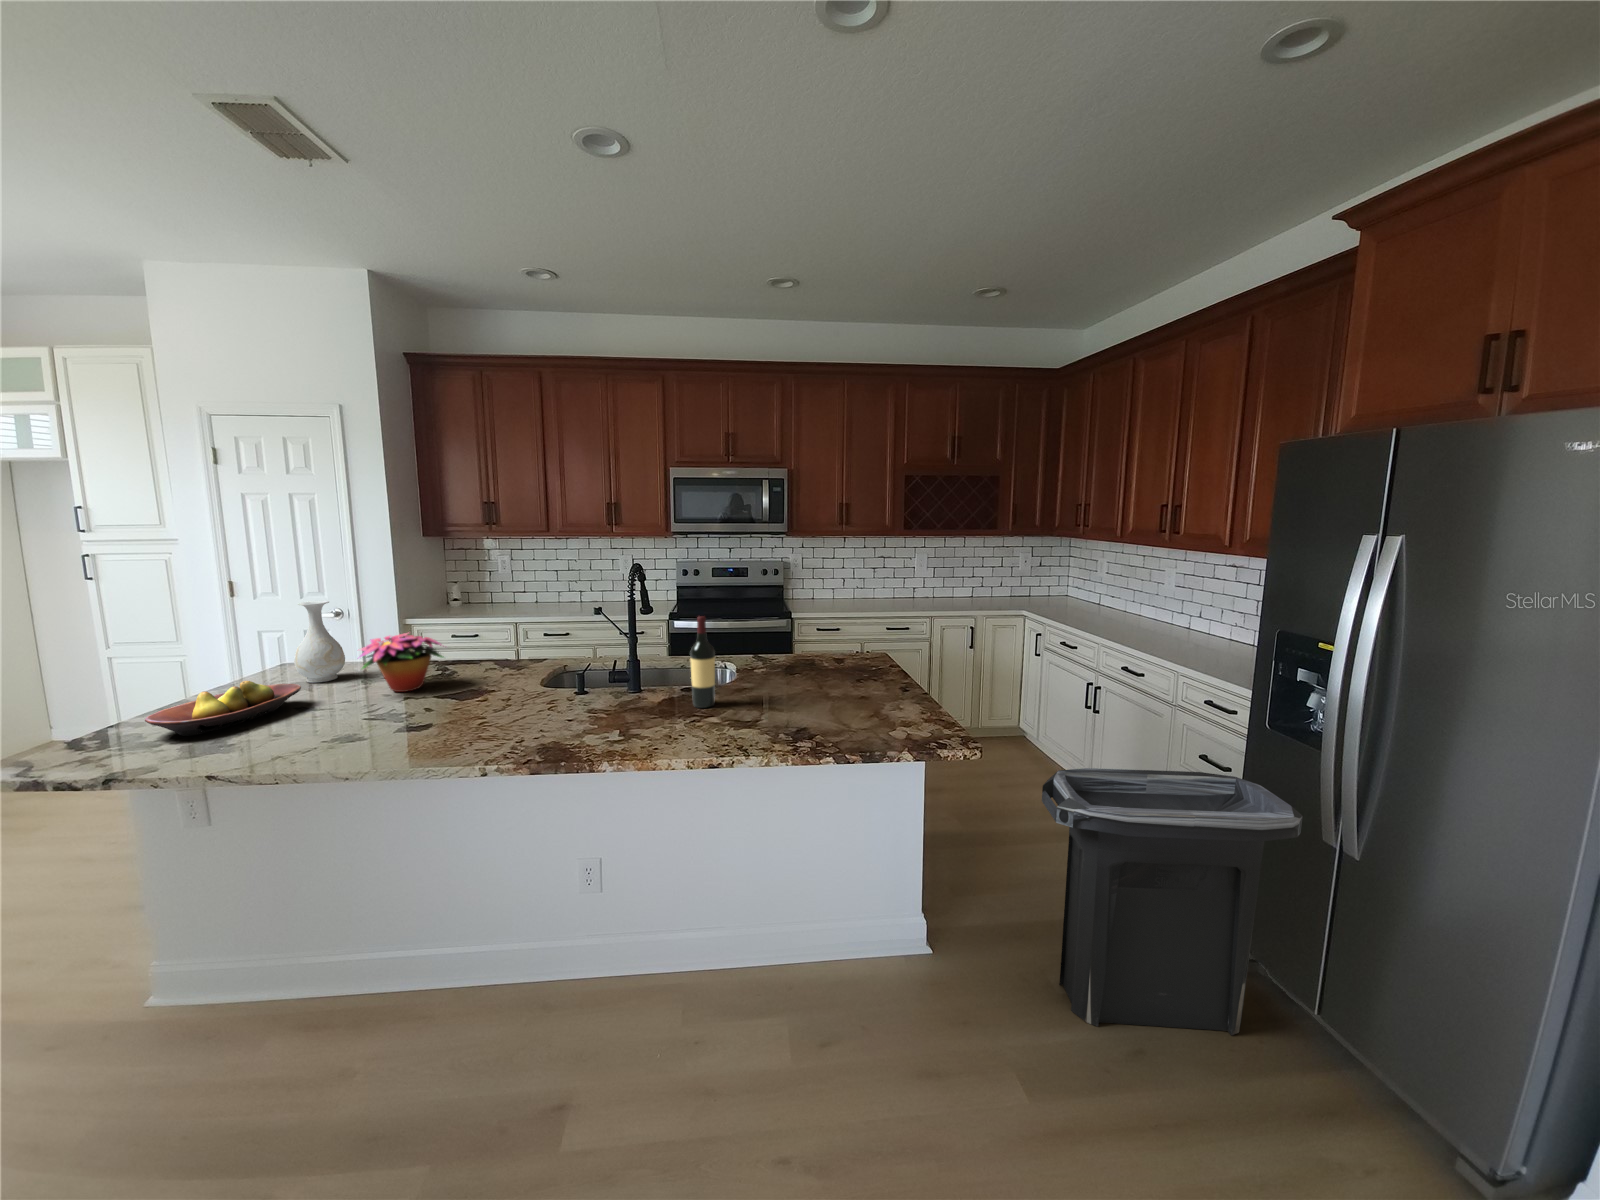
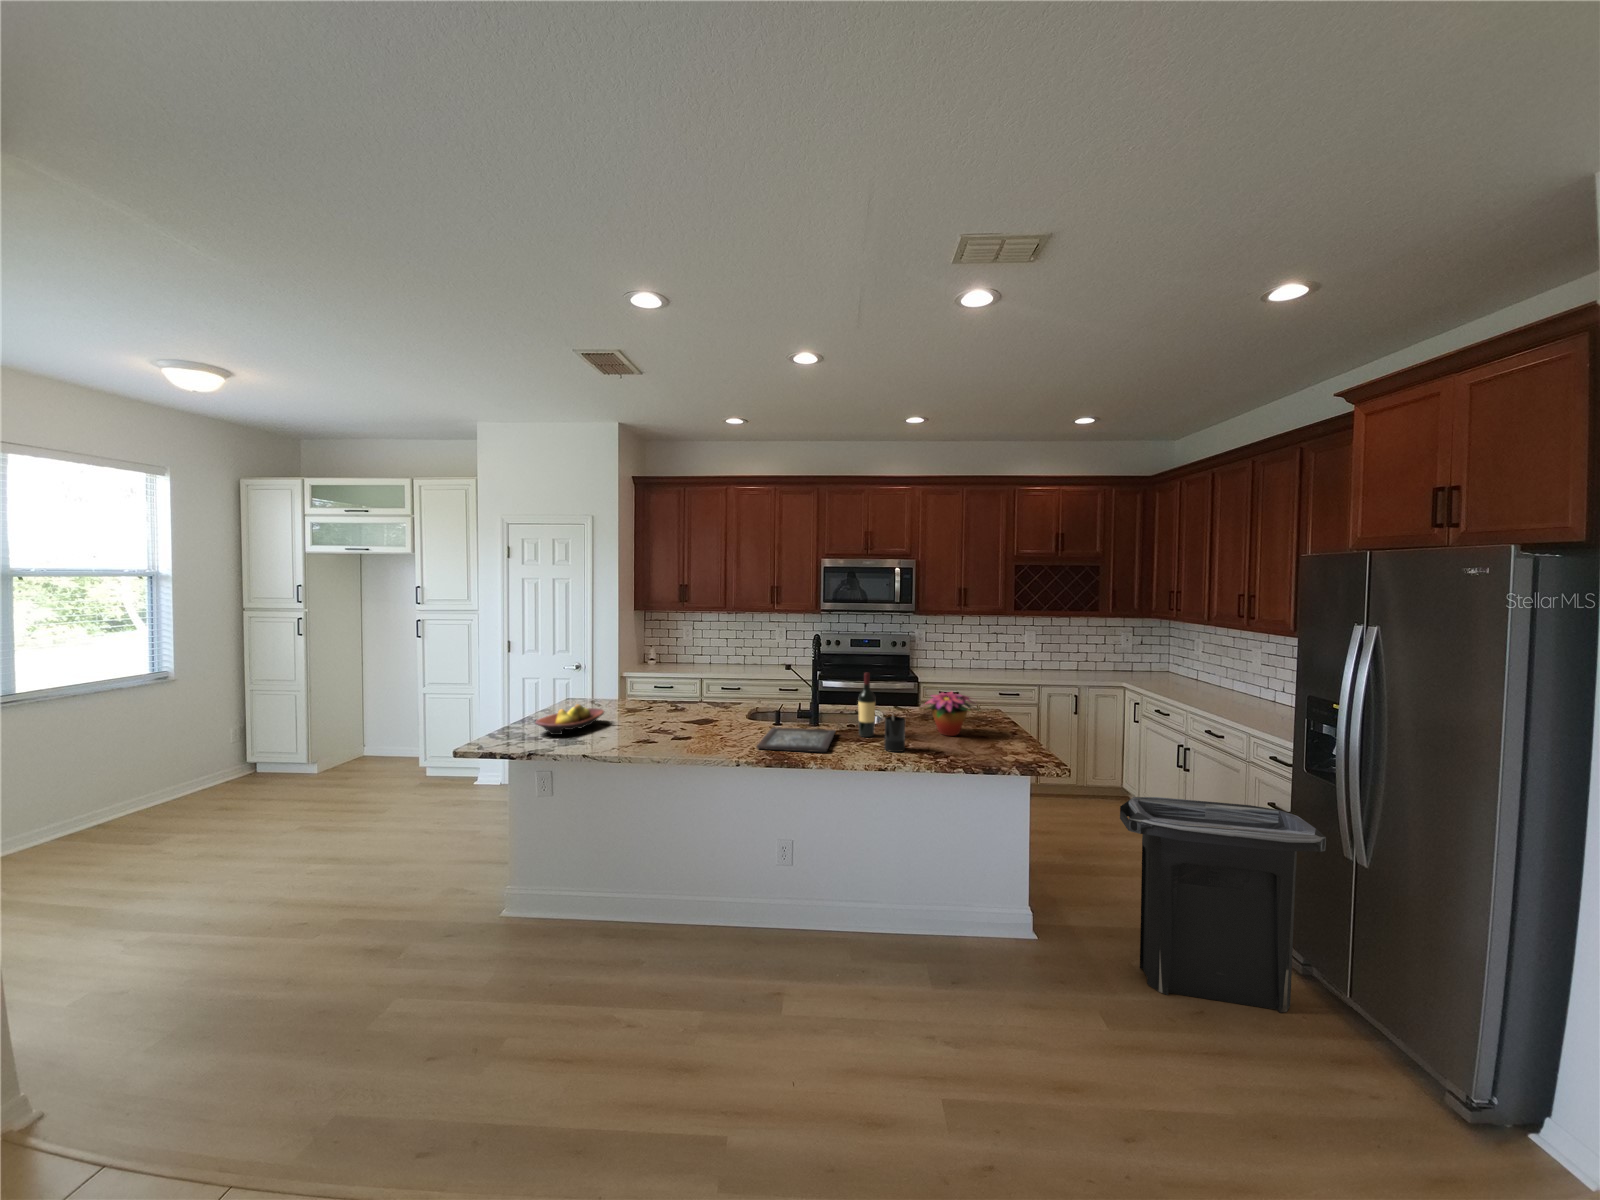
vase: present [294,601,345,683] -> none [586,655,615,710]
flower arrangement: present [360,633,444,692] -> present [925,692,979,736]
candle: none [722,675,752,734] -> present [884,715,905,752]
tray: none [520,699,660,742] -> present [757,727,836,752]

